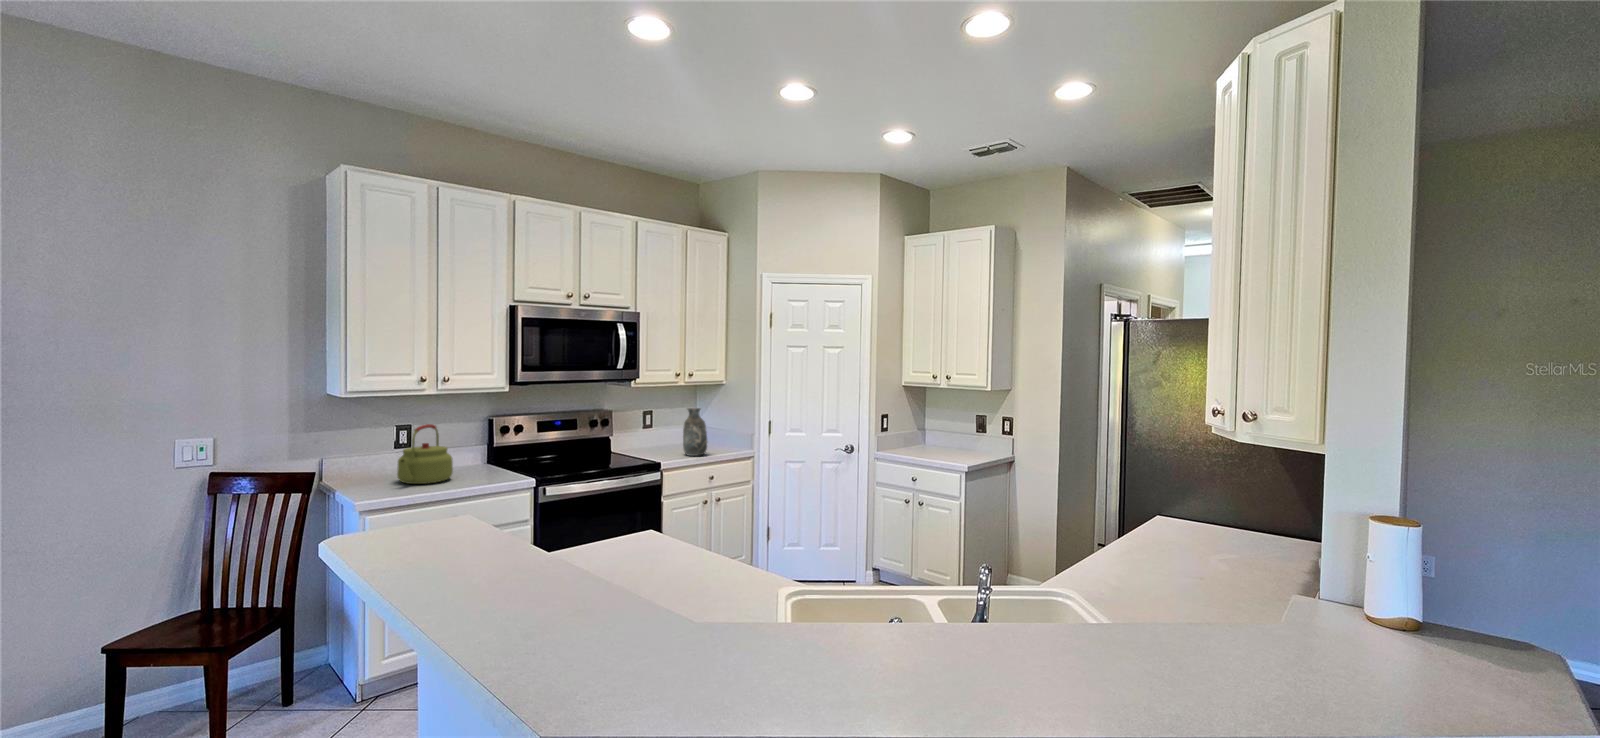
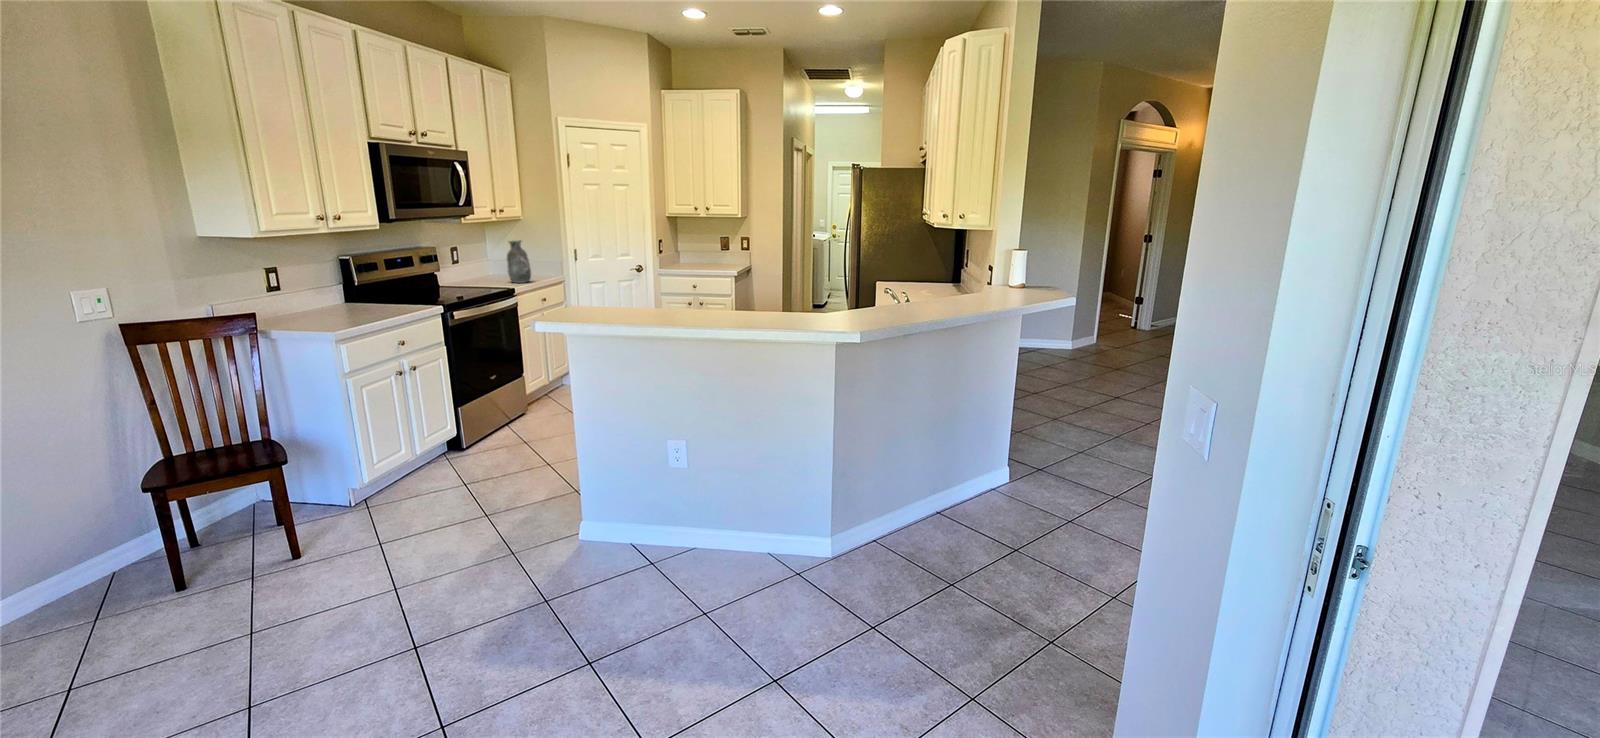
kettle: present [397,424,453,484] -> none [306,264,365,321]

